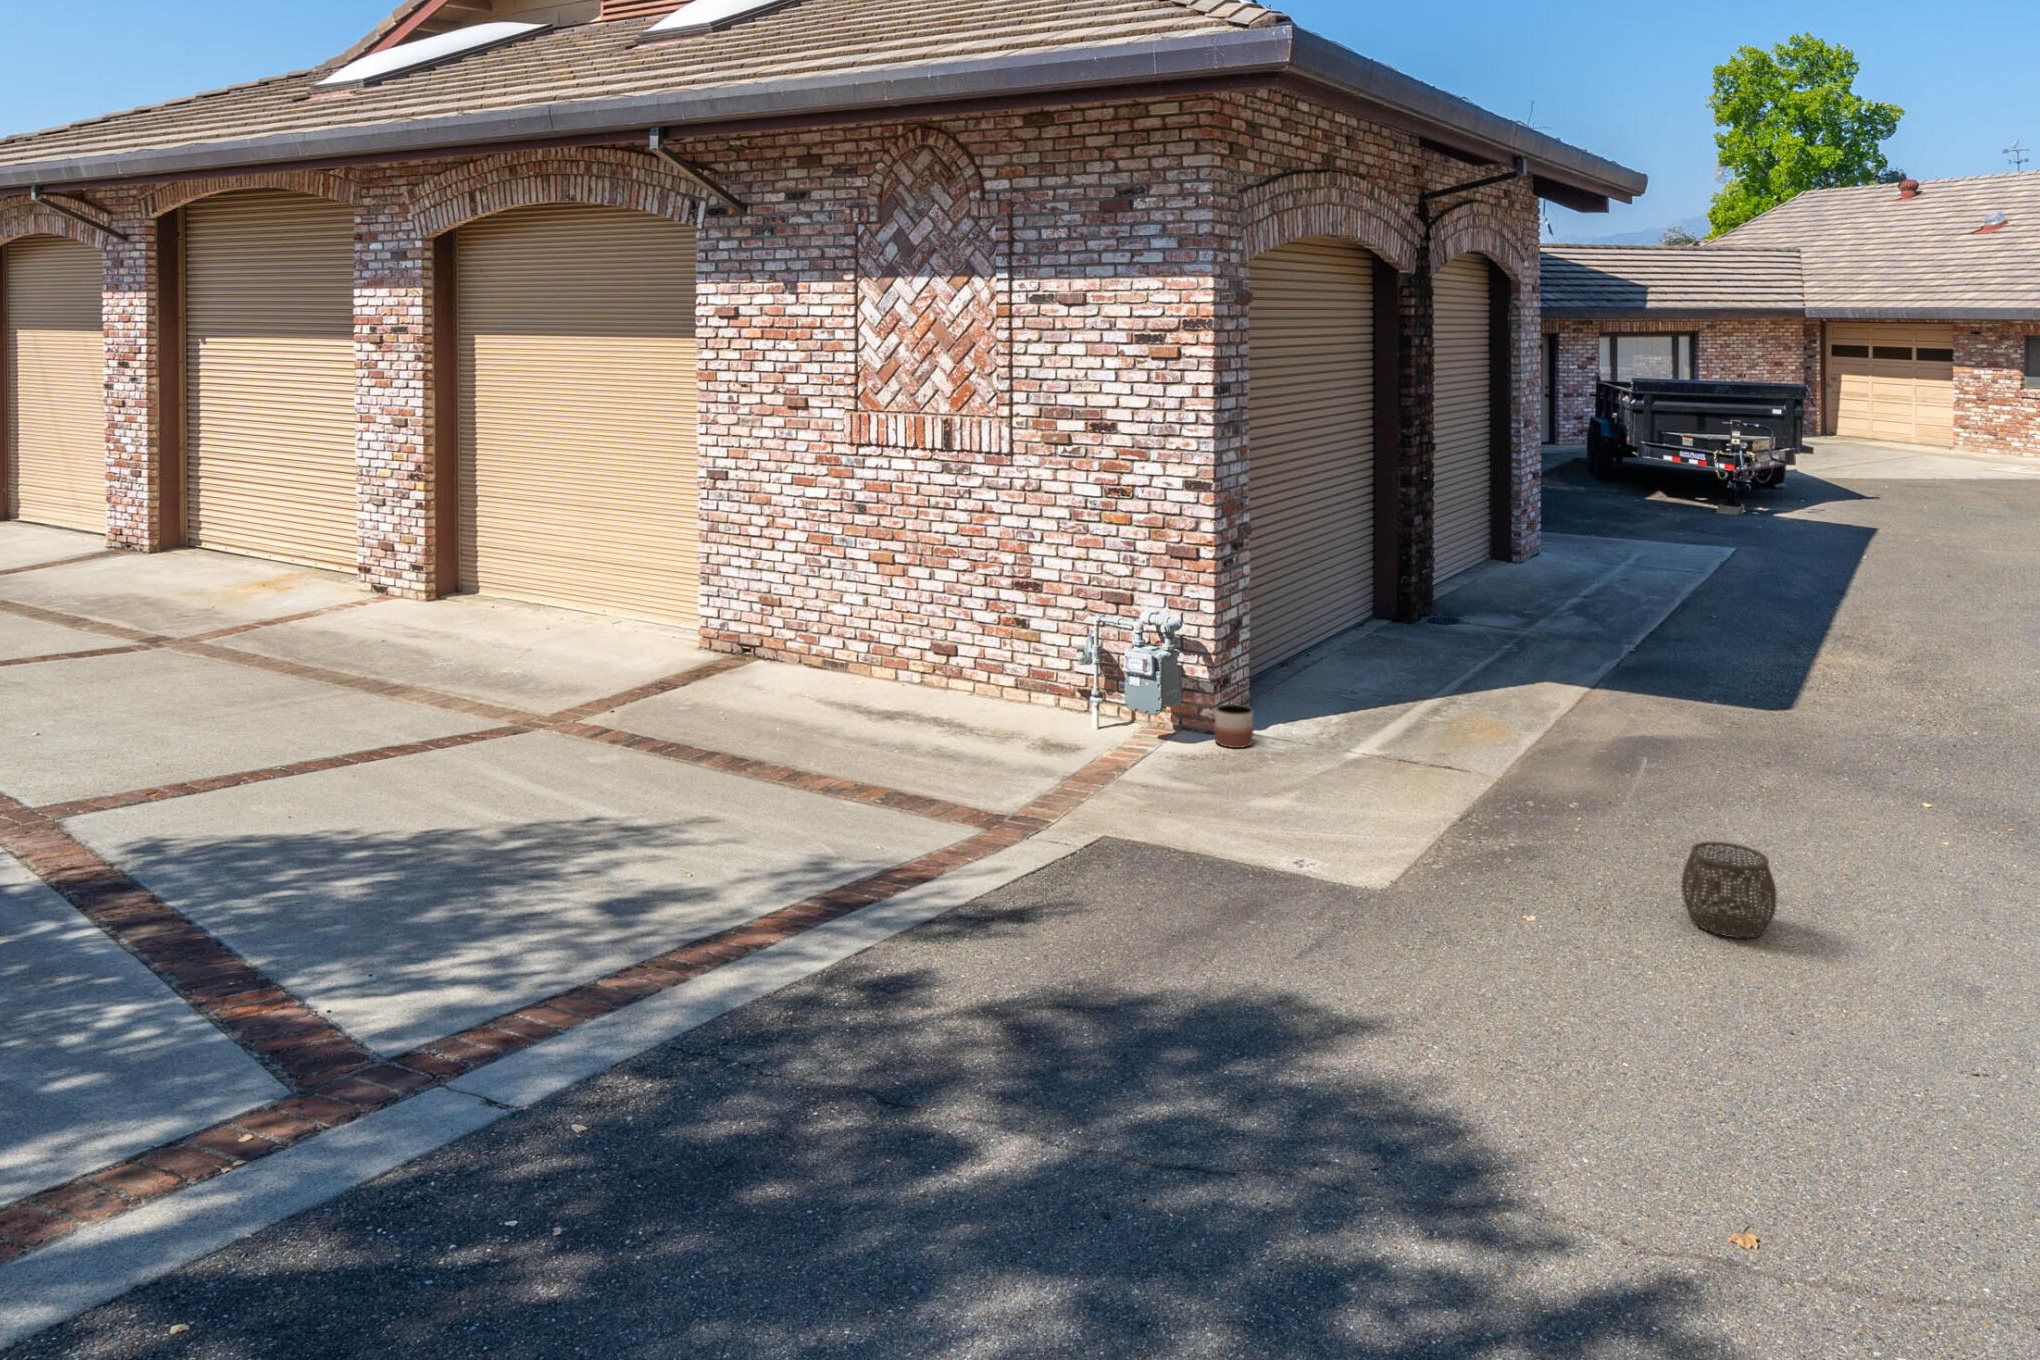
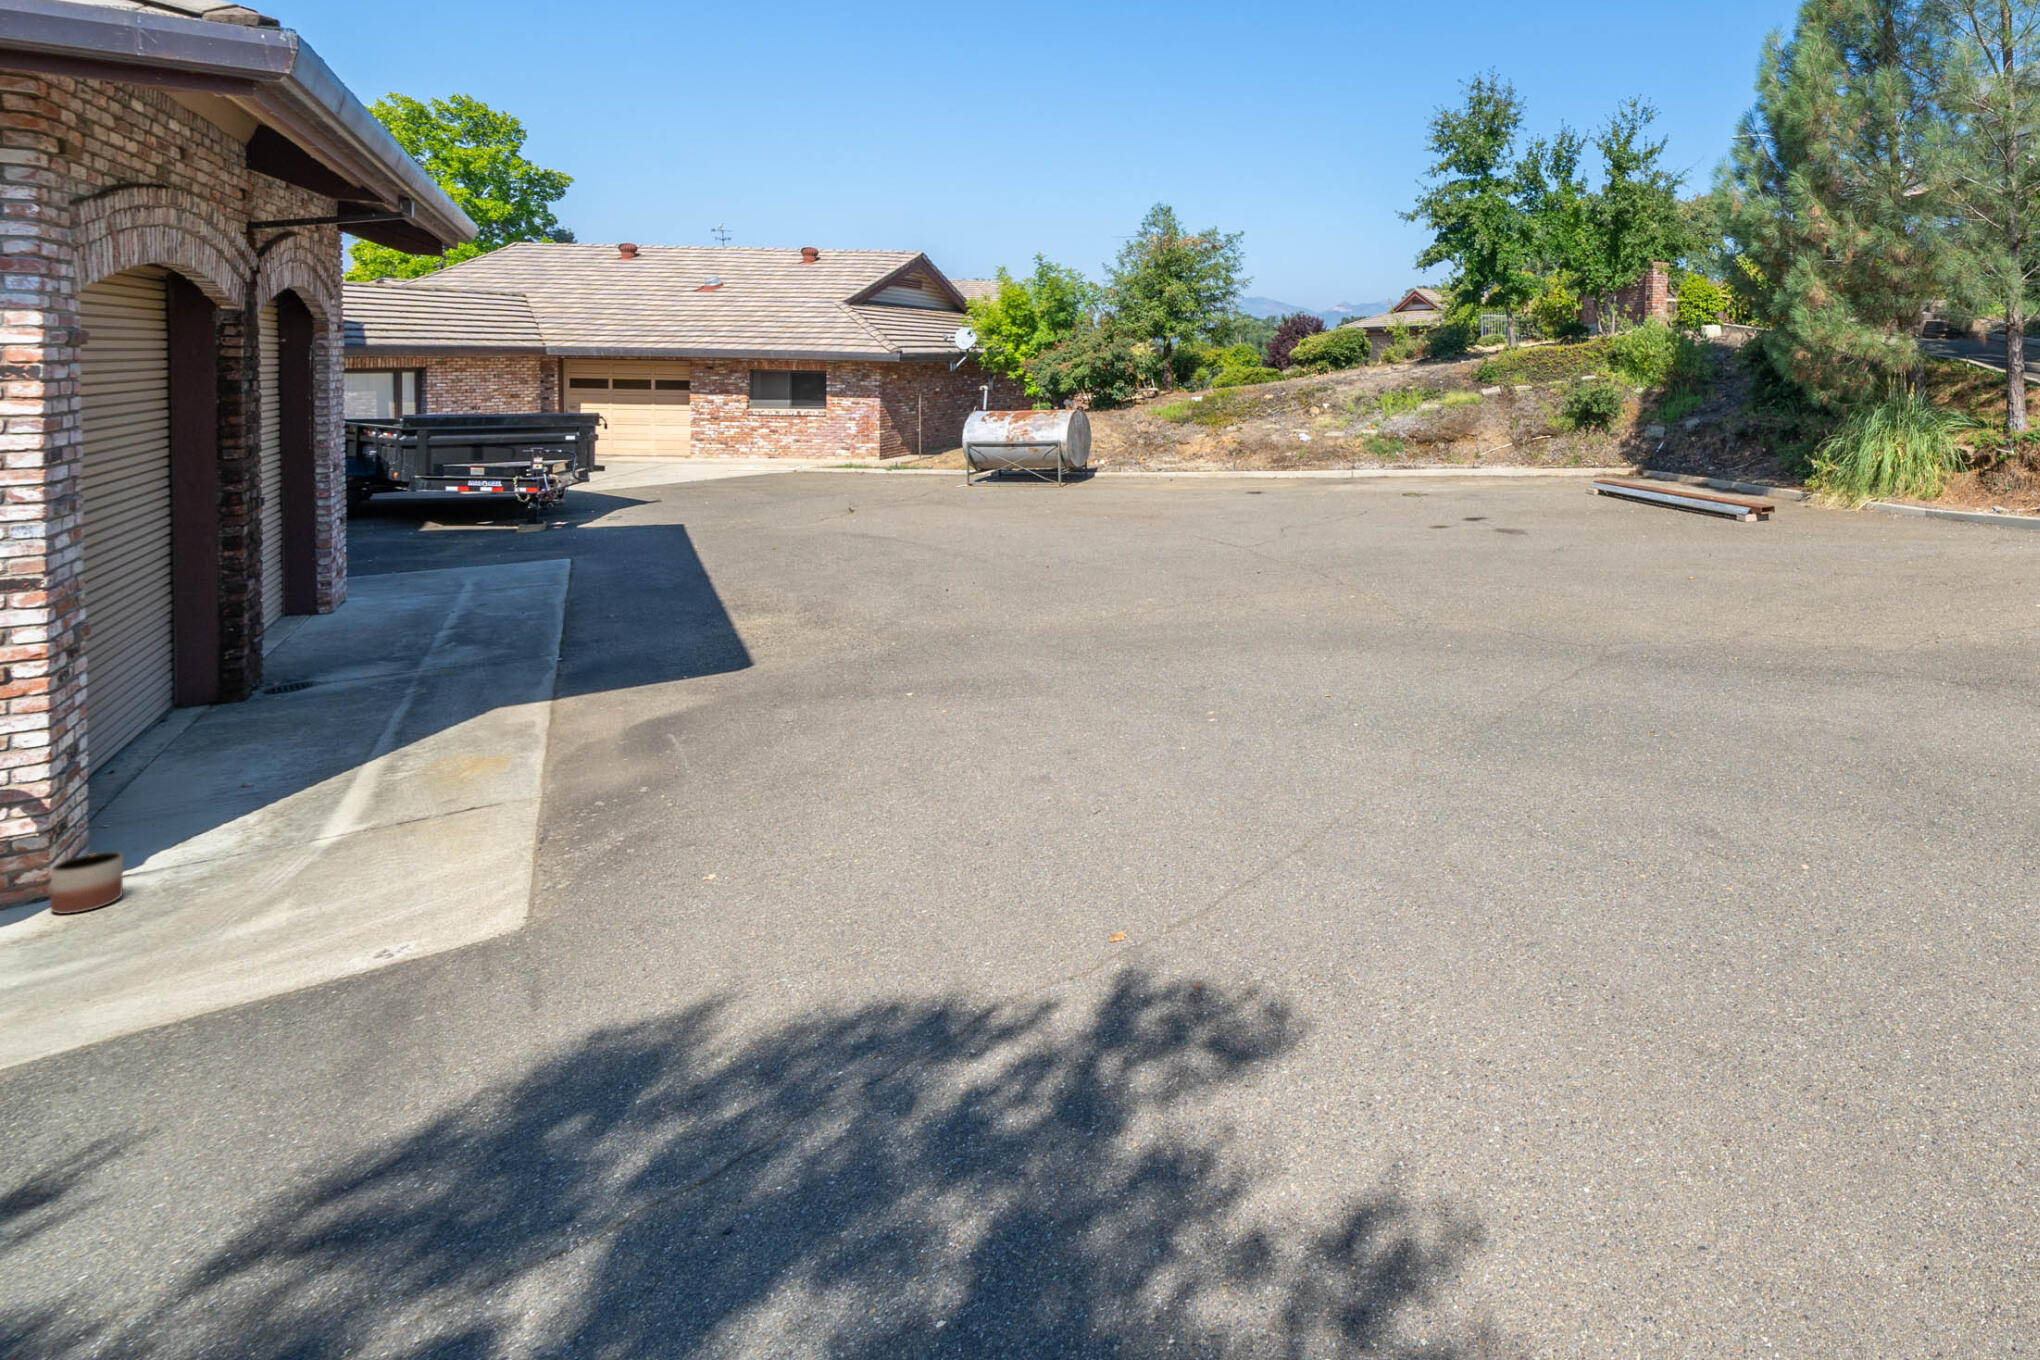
woven basket: present [1681,842,1777,939] -> none [757,789,836,868]

